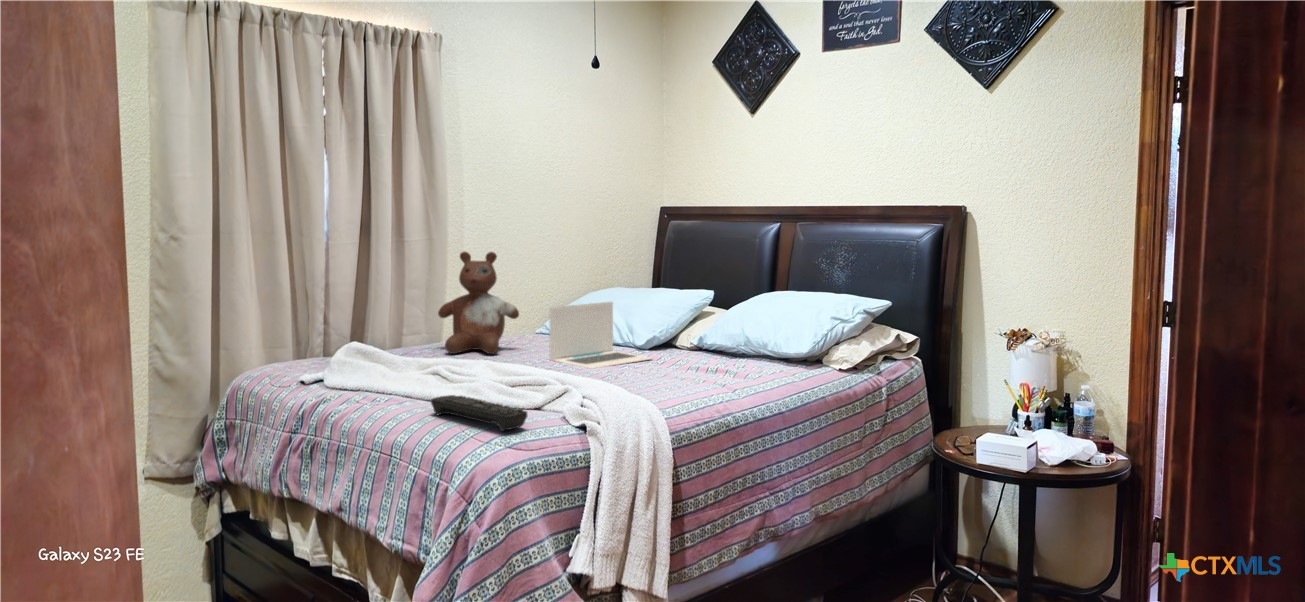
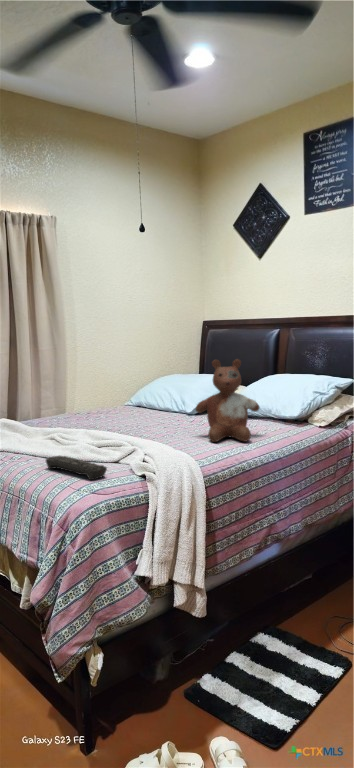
stuffed bear: present [438,252,519,354] -> present [195,359,259,442]
laptop: present [549,301,652,369] -> none [128,385,197,431]

